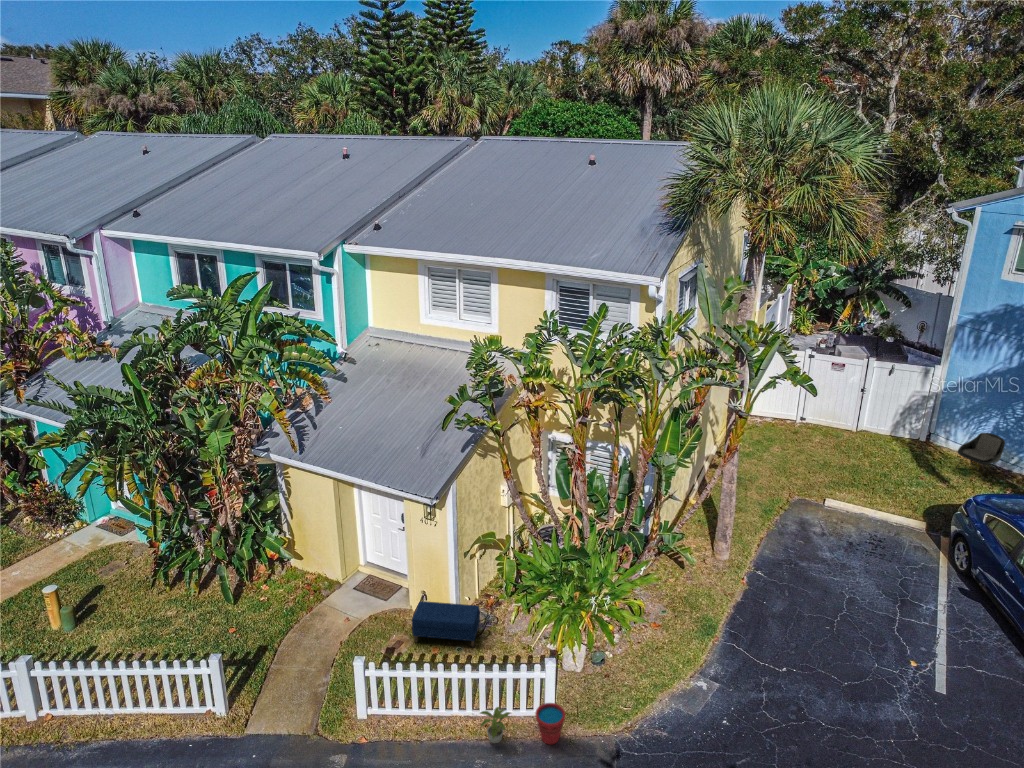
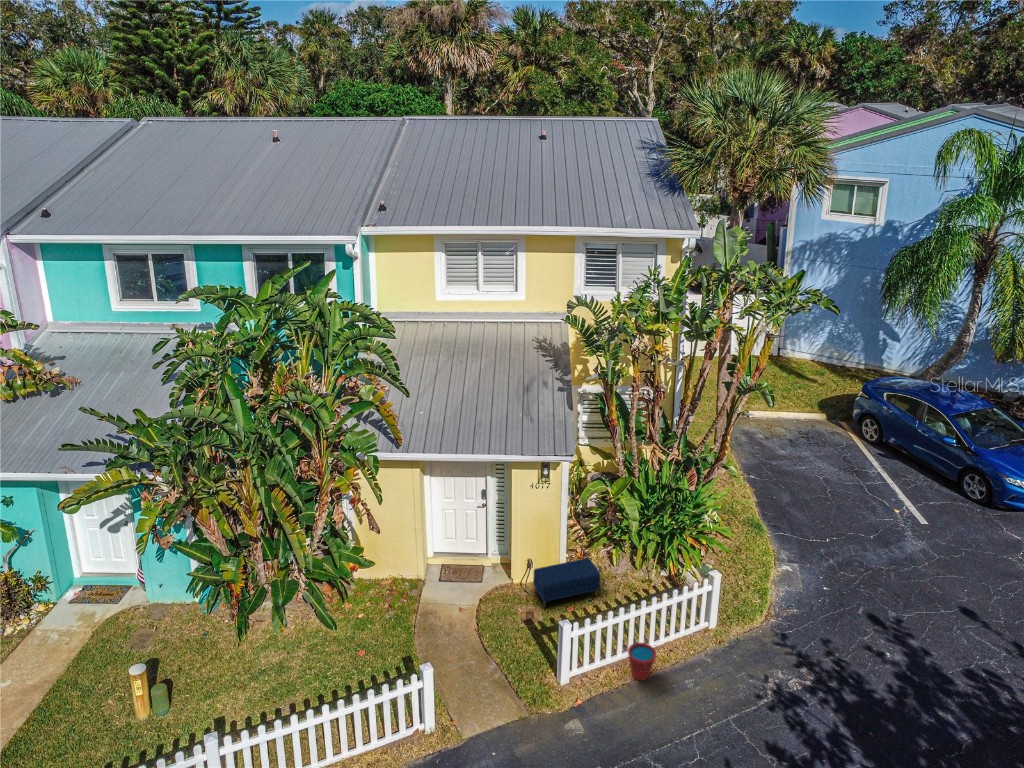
lounge chair: present [956,433,1005,480] -> none [809,339,840,375]
bucket: present [535,703,565,744] -> present [628,642,656,680]
potted plant: present [480,707,511,743] -> none [671,632,700,664]

